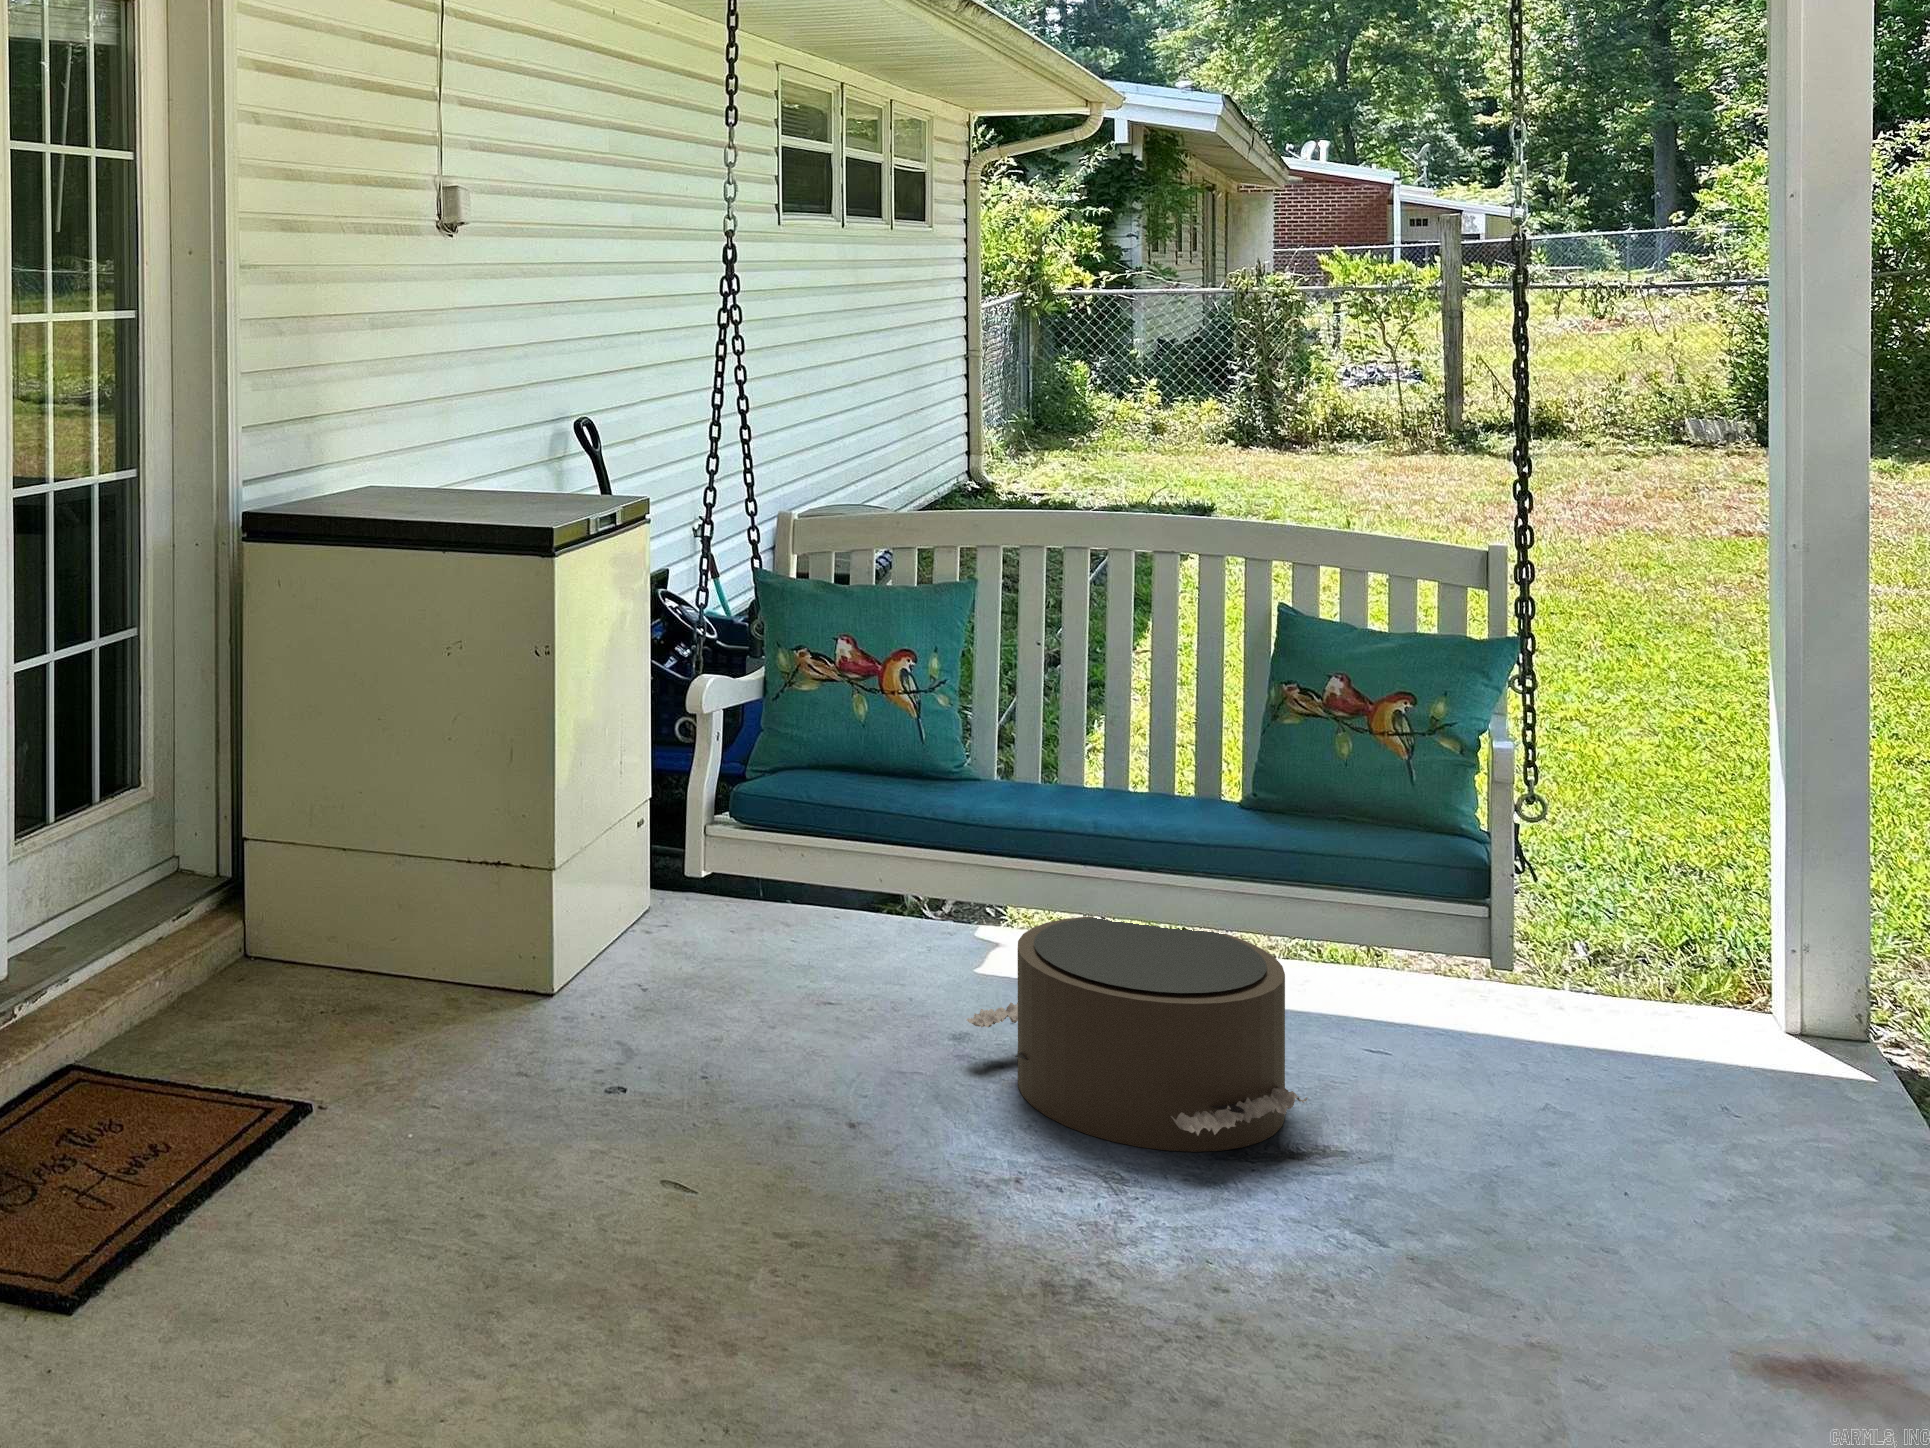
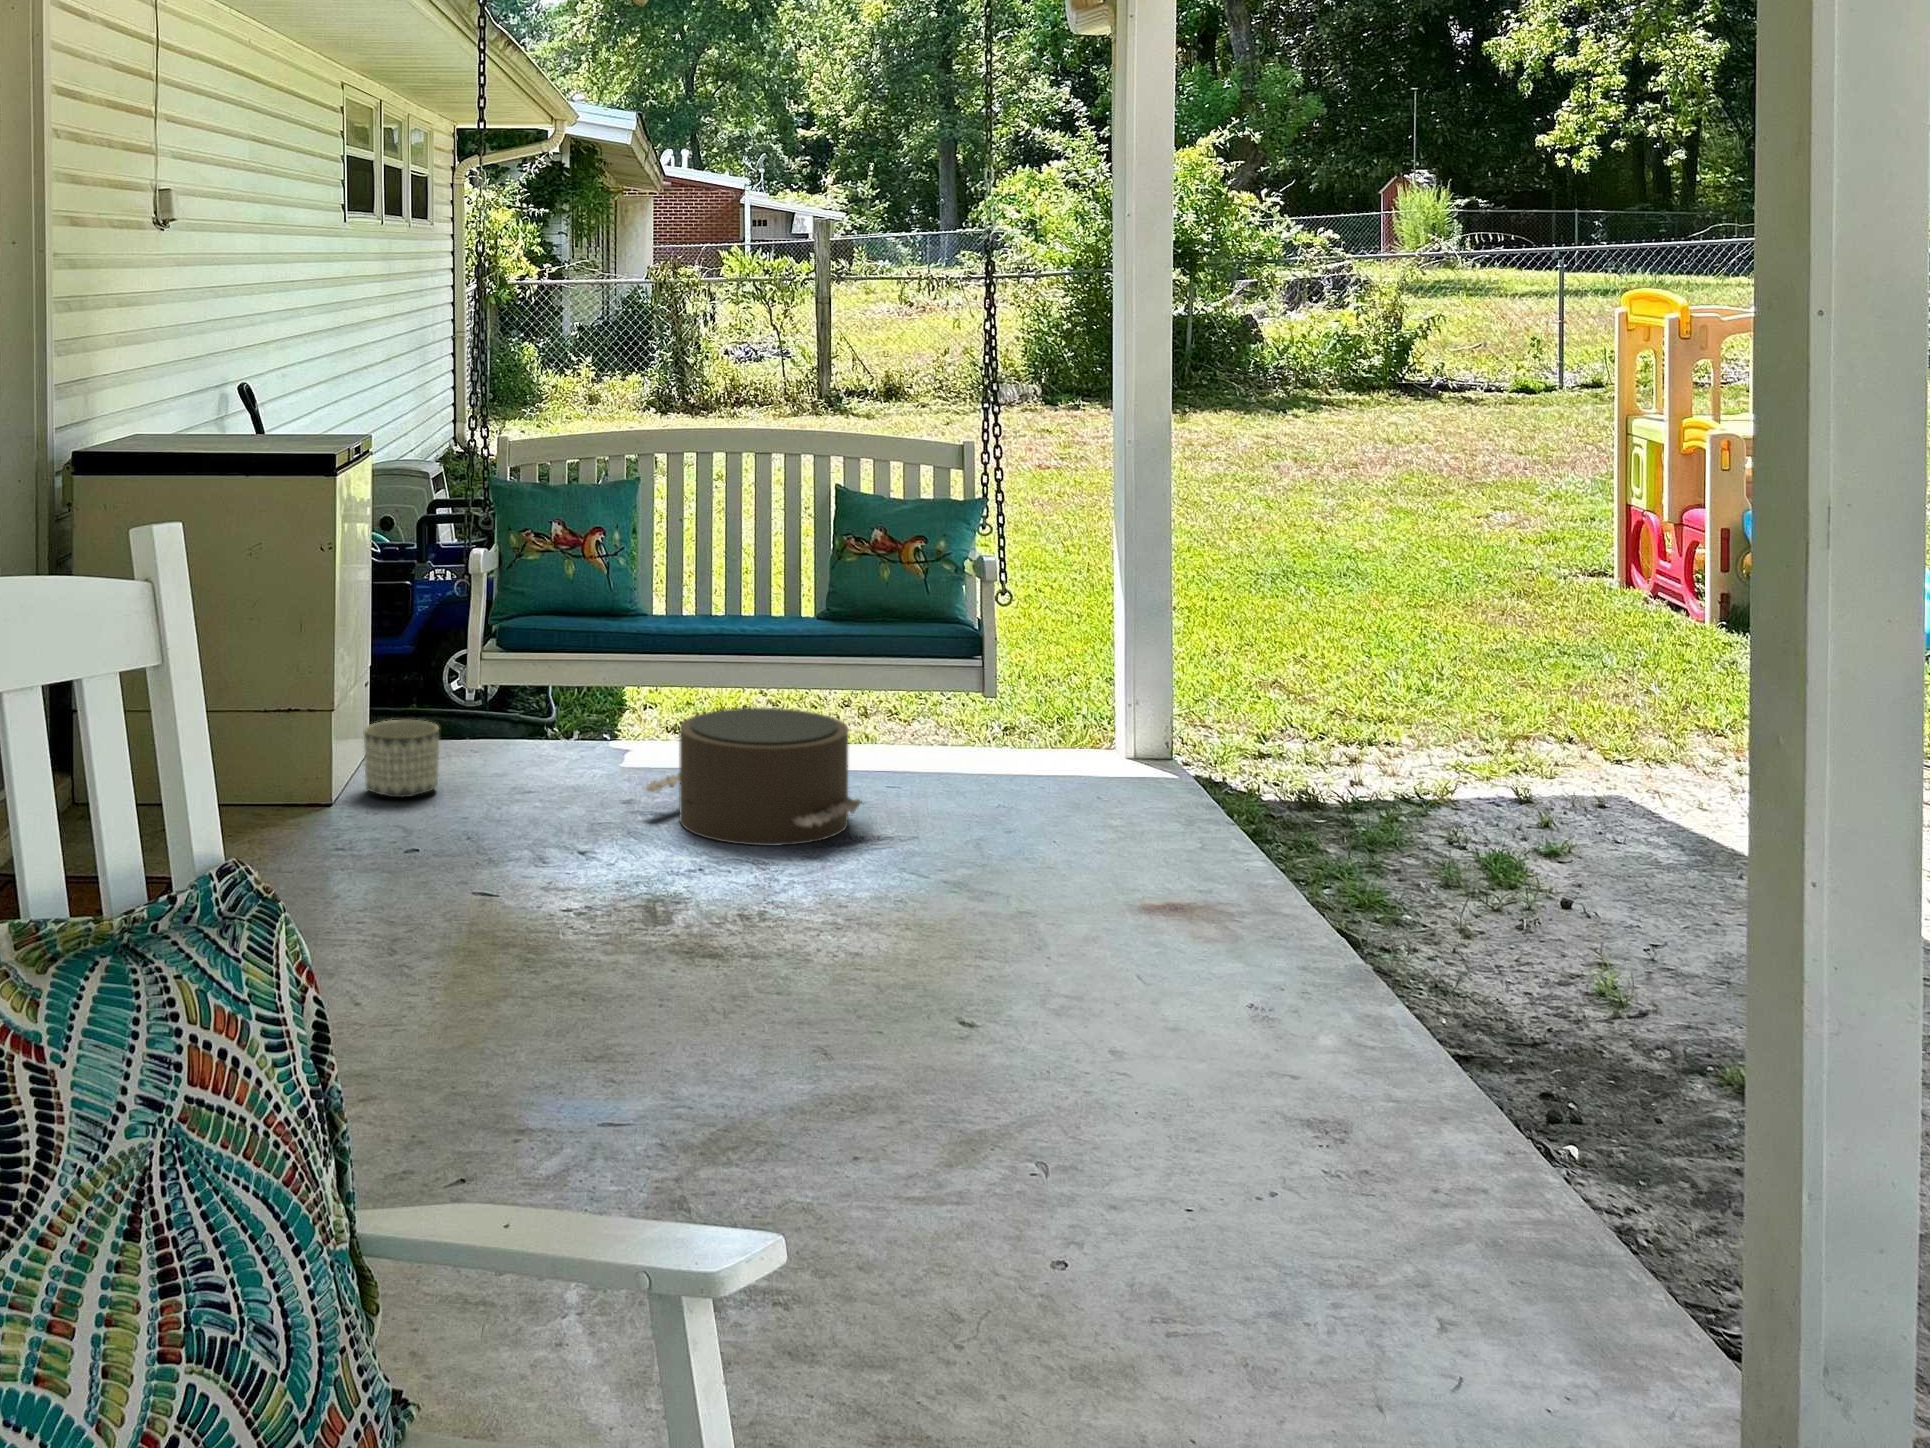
planter: none [610,868,710,976] -> present [364,720,439,797]

